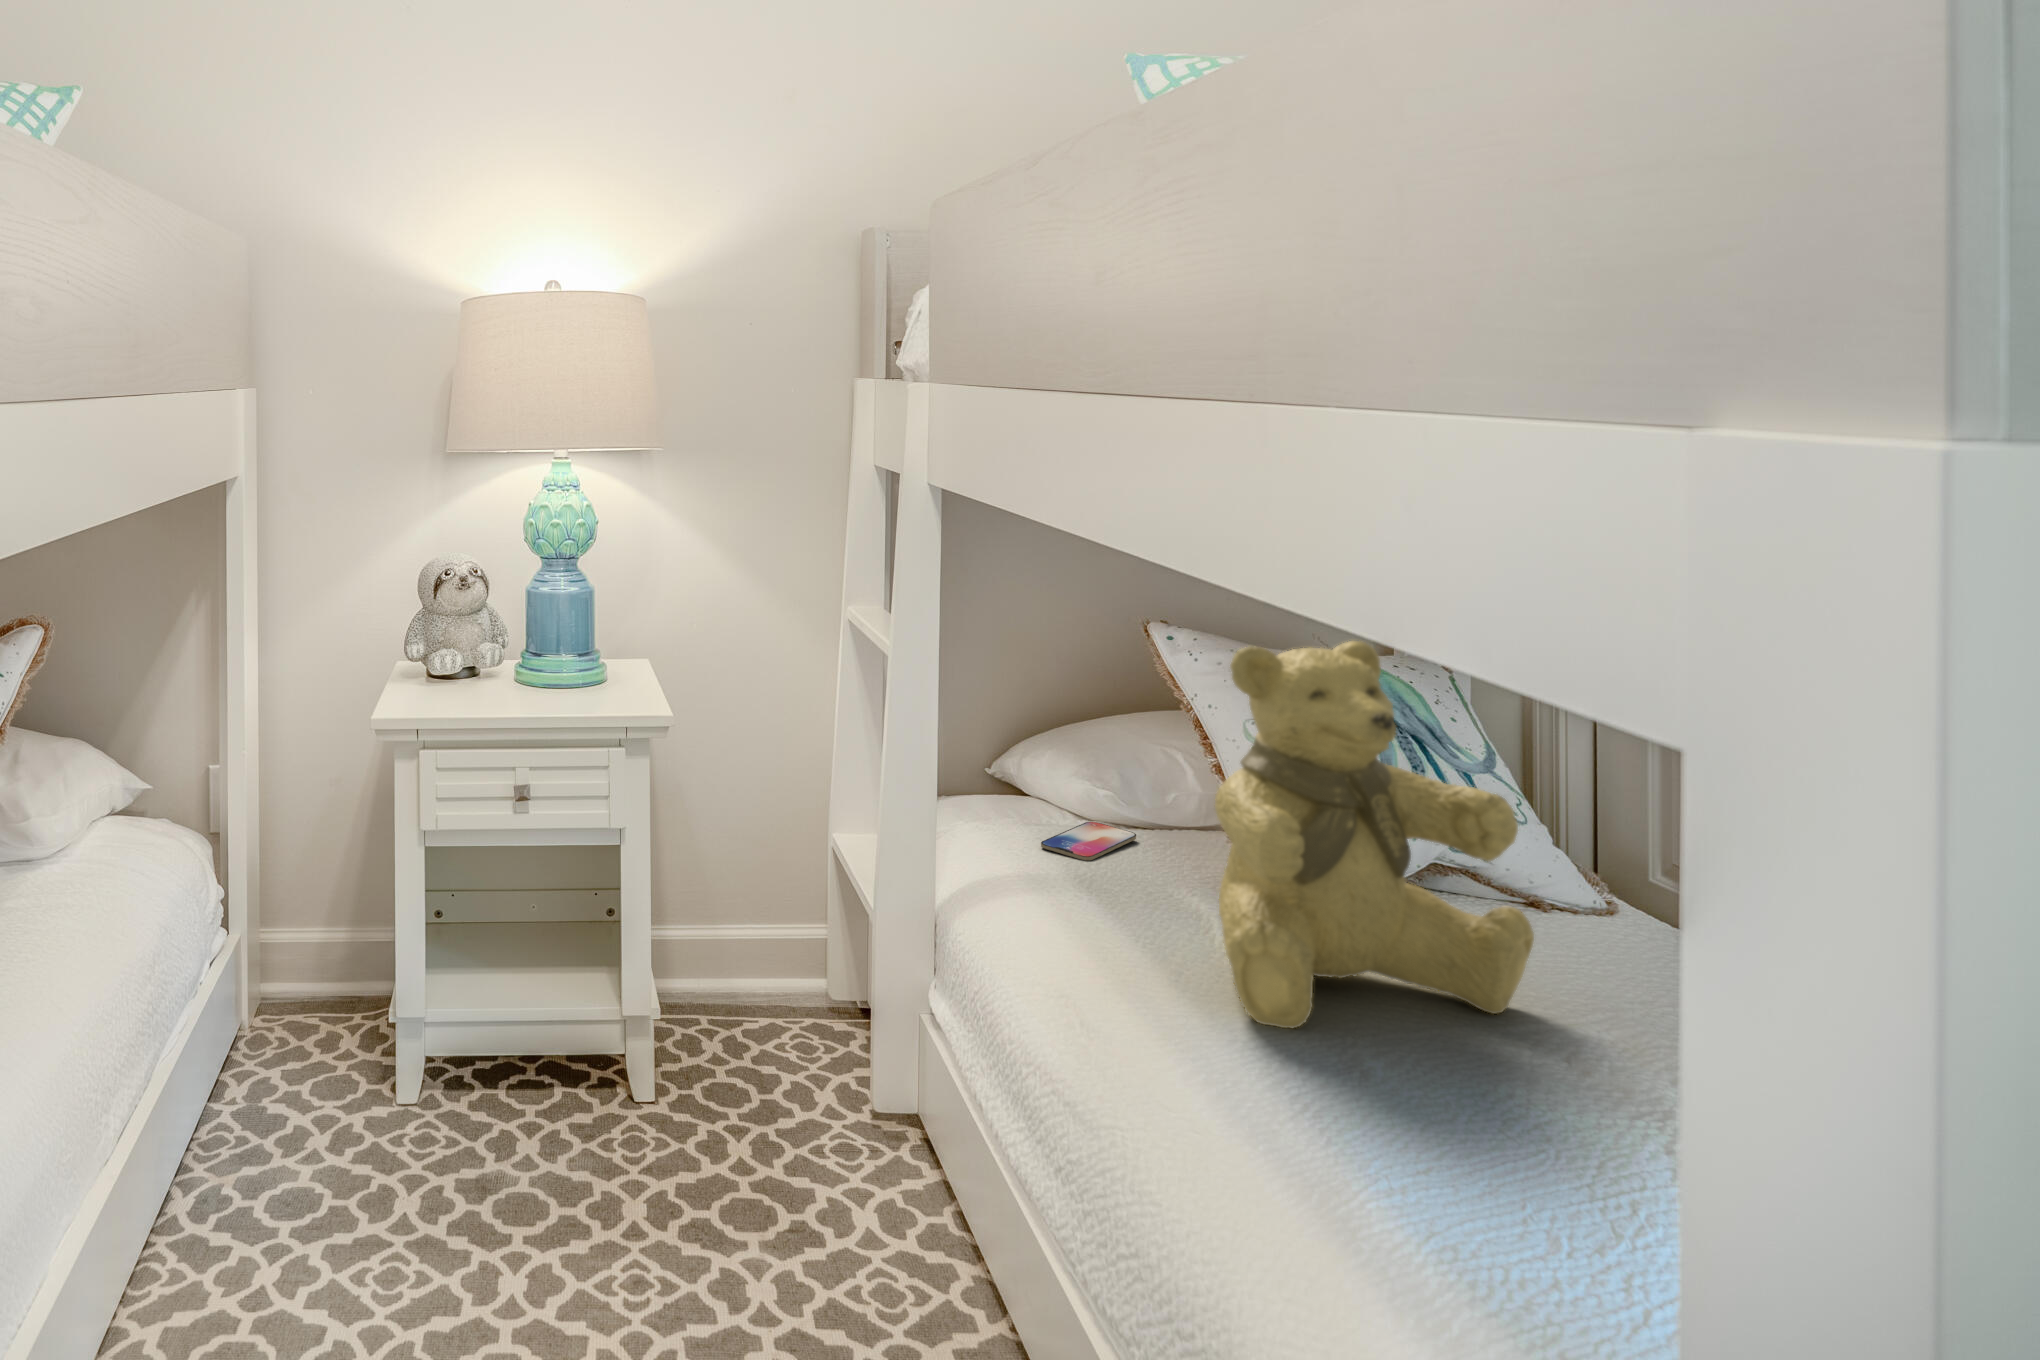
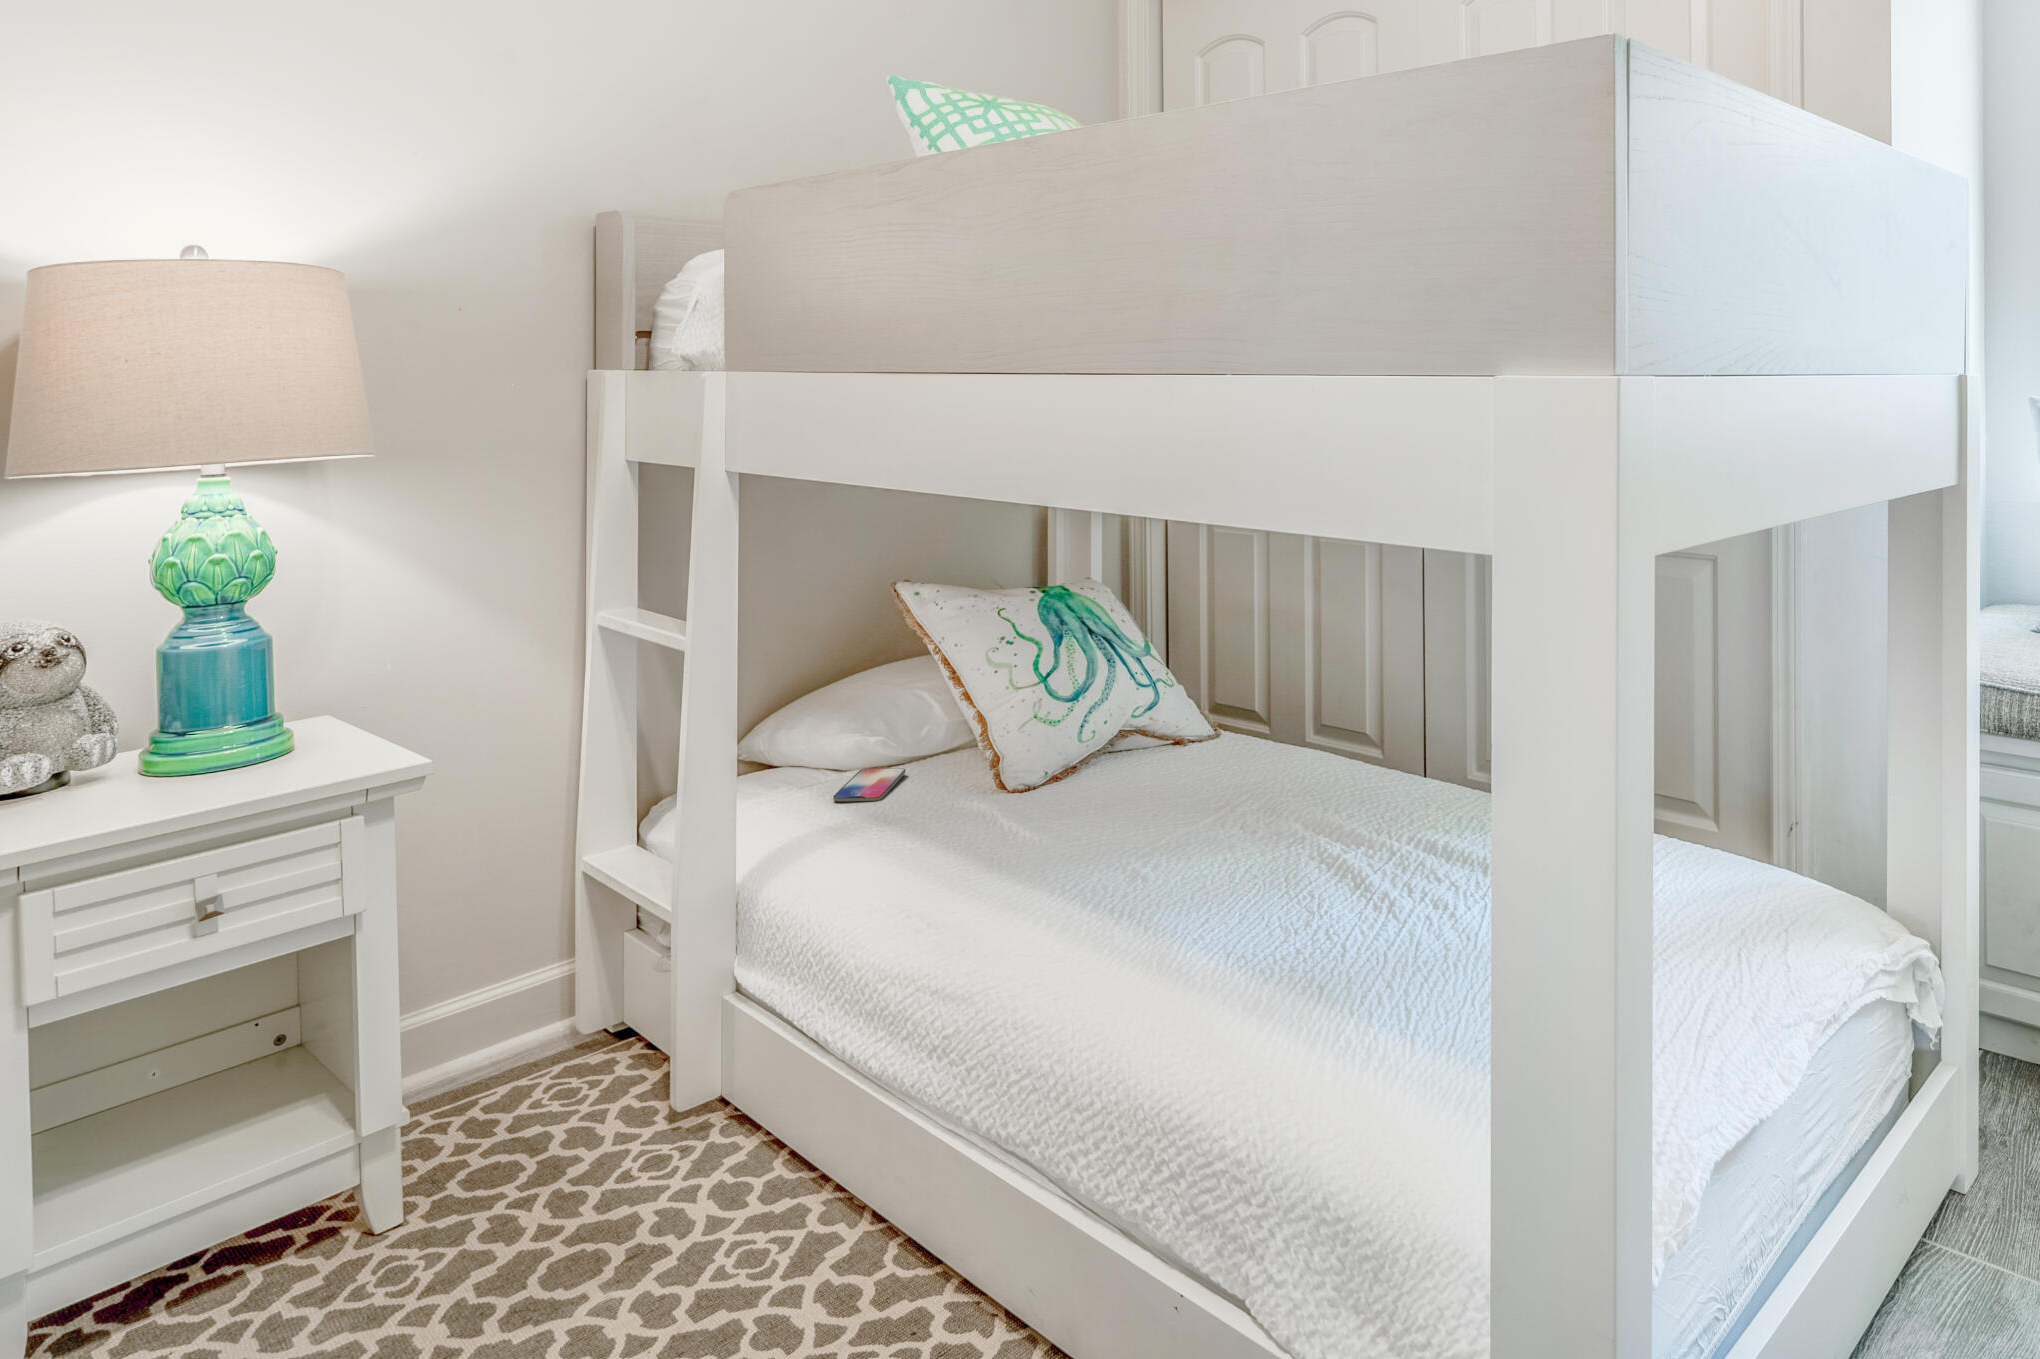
teddy bear: present [1215,641,1534,1028] -> none [1029,568,1222,869]

